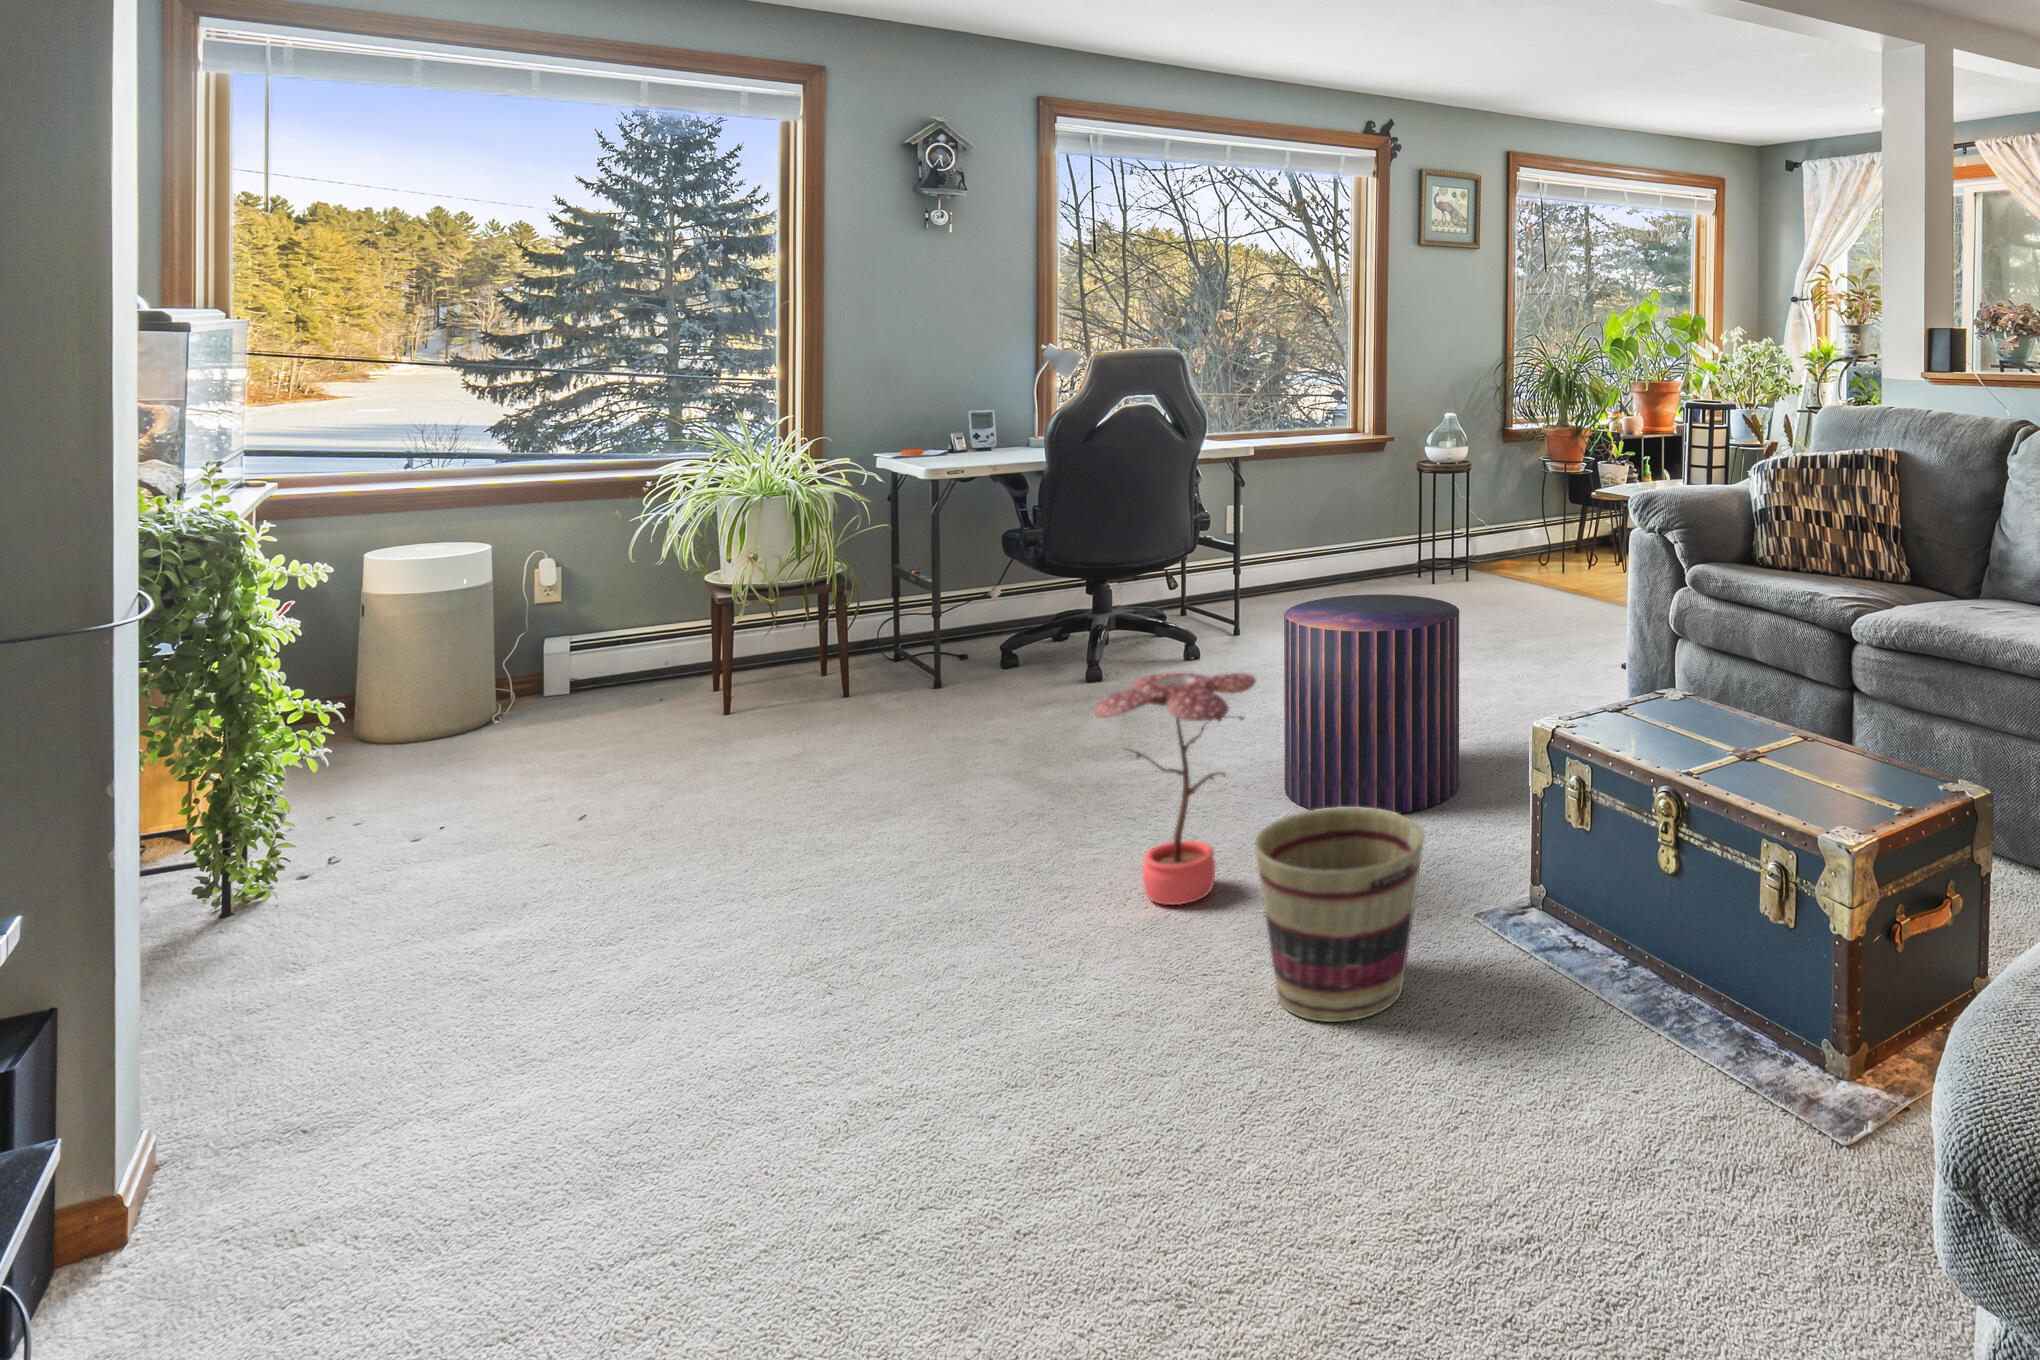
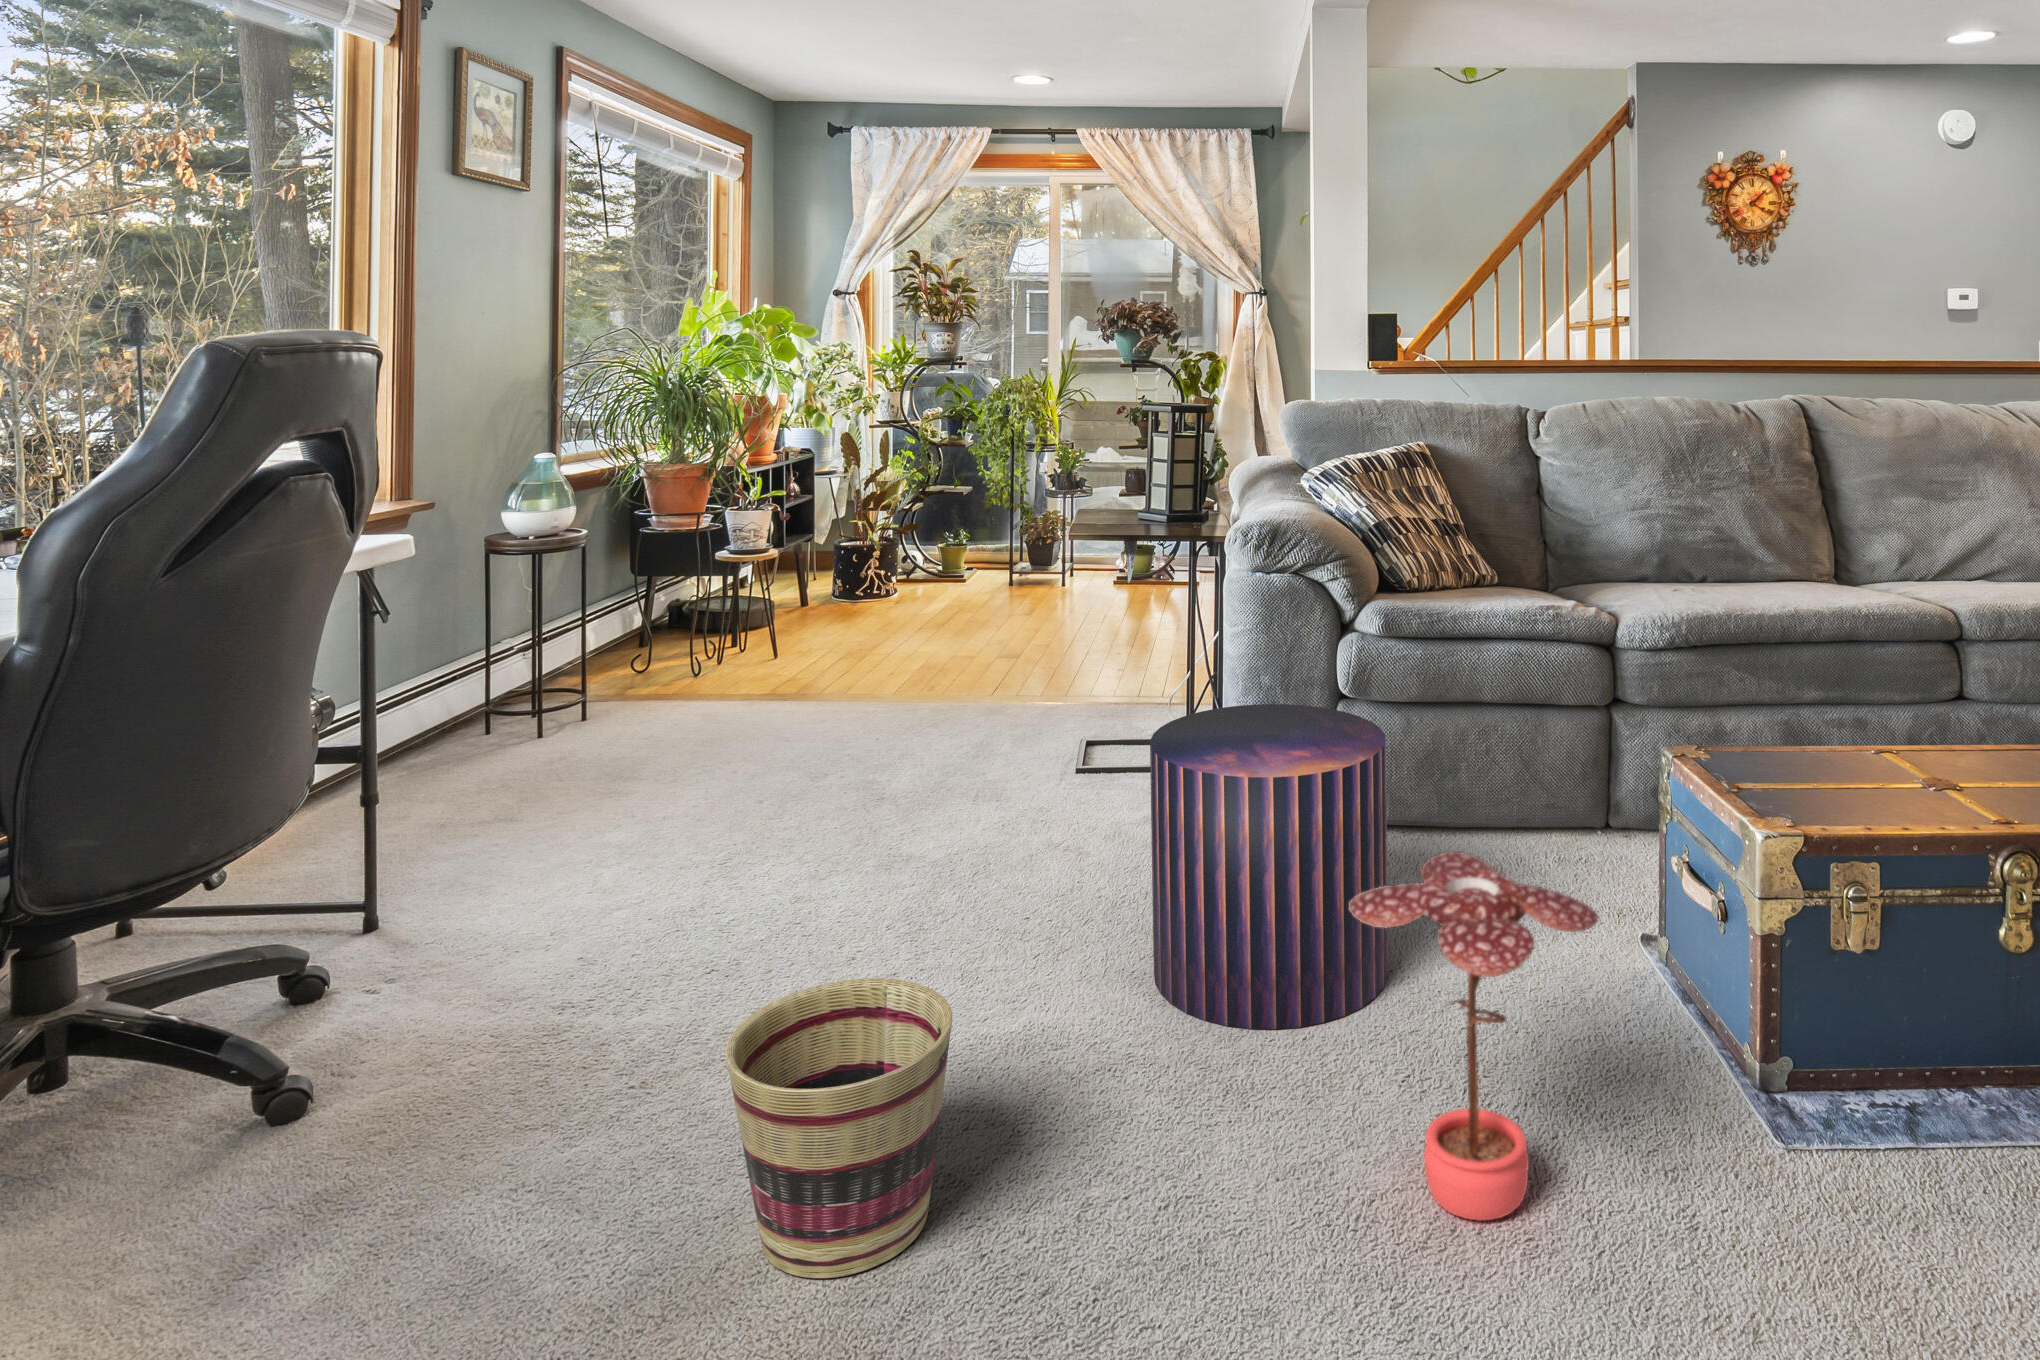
basket: present [1255,807,1424,1022] -> present [726,978,952,1279]

